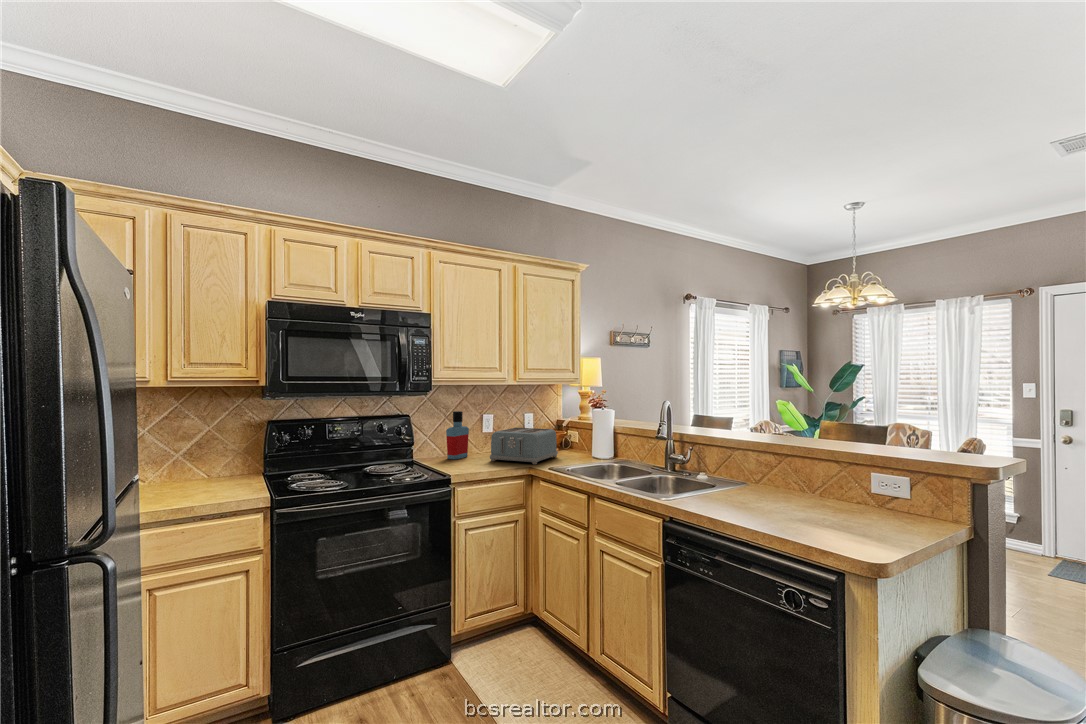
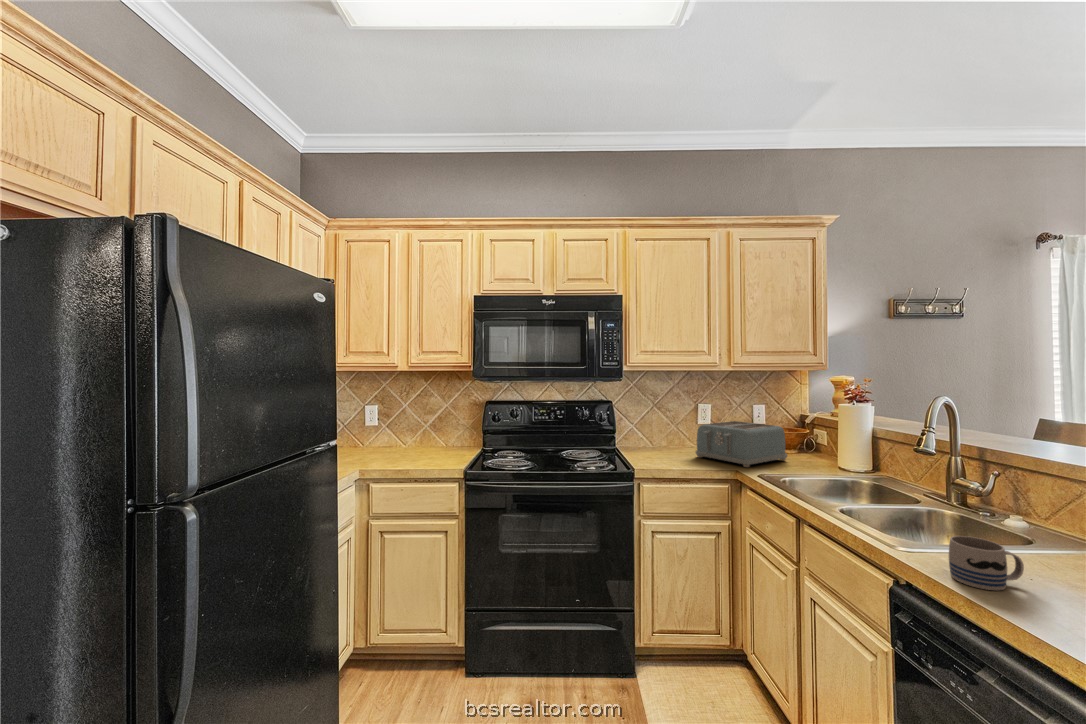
bottle: present [446,411,469,459] -> none [651,400,678,451]
mug: none [688,481,718,508] -> present [949,536,1024,590]

